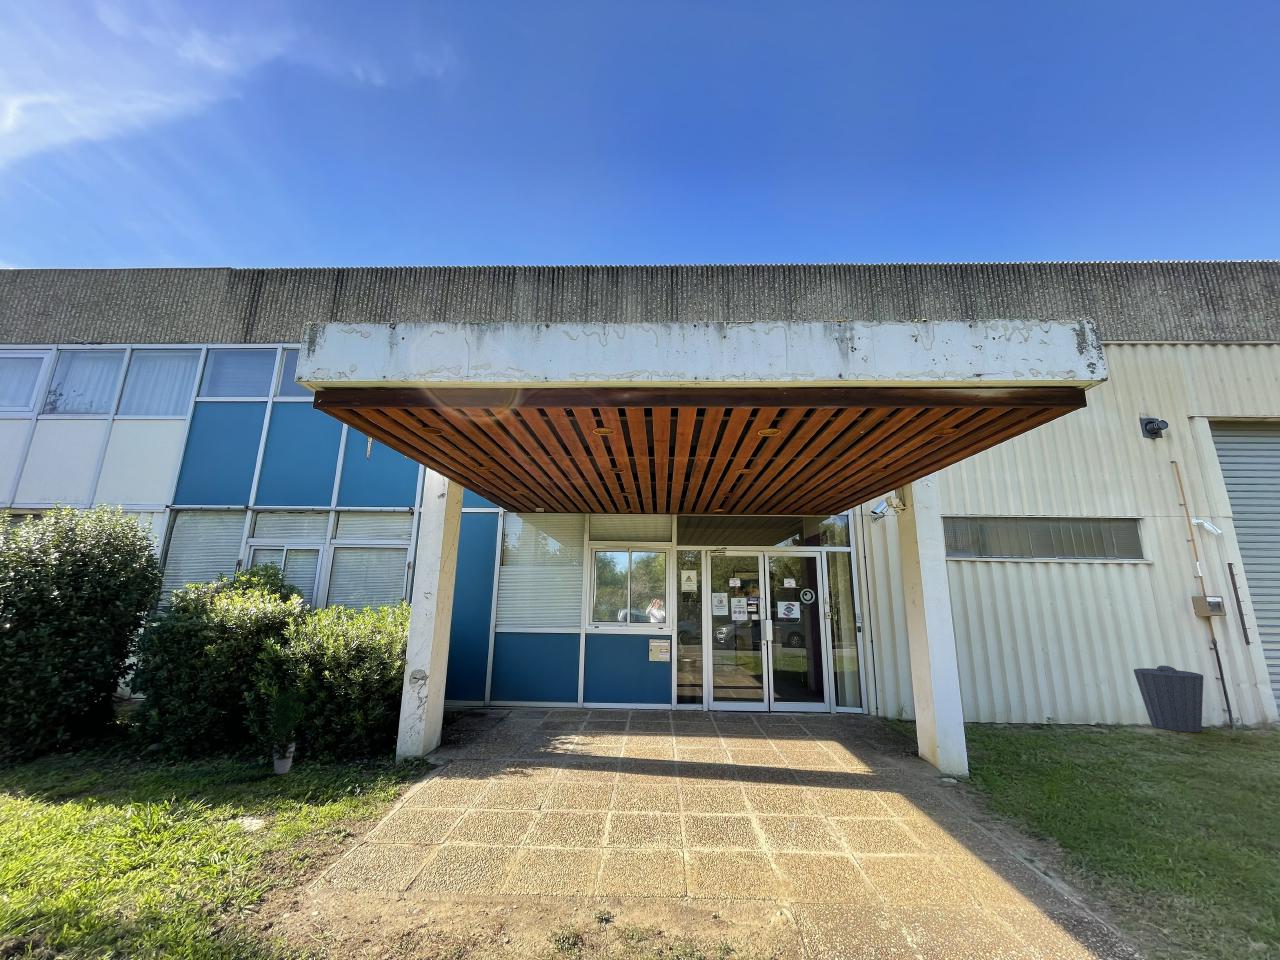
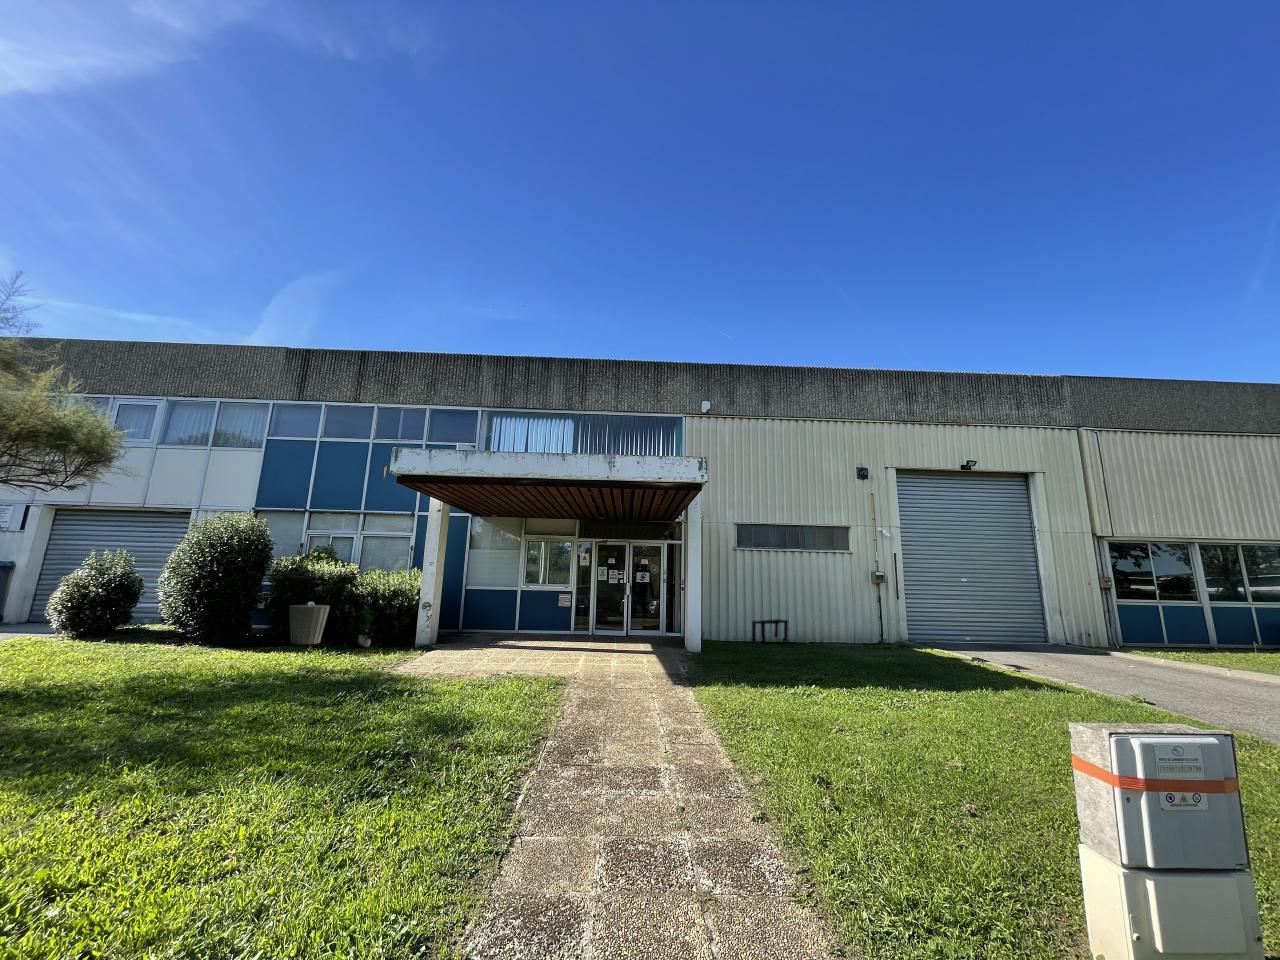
trash can: present [1134,666,1203,732] -> present [289,601,330,645]
bench: none [996,683,1063,730] -> present [752,619,788,642]

